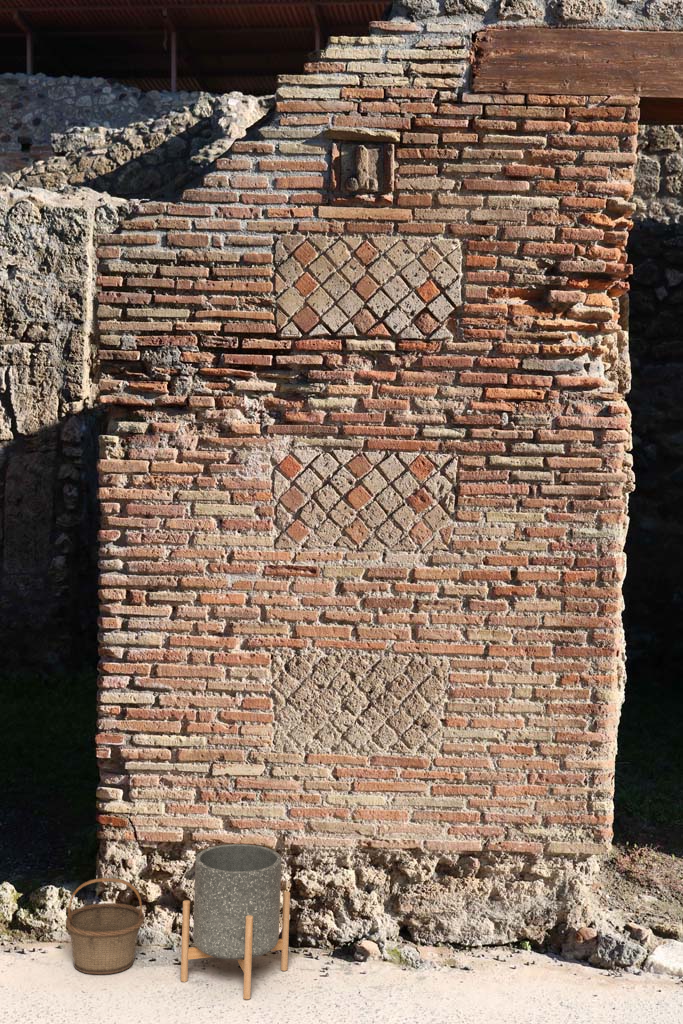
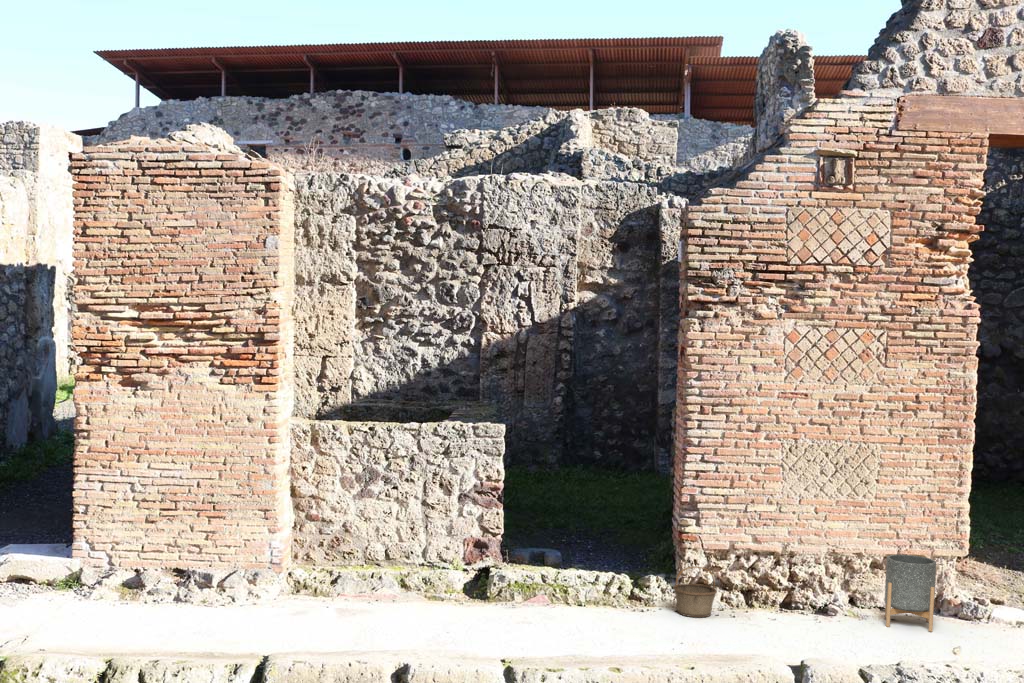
planter: present [181,844,290,999] -> present [885,555,936,632]

